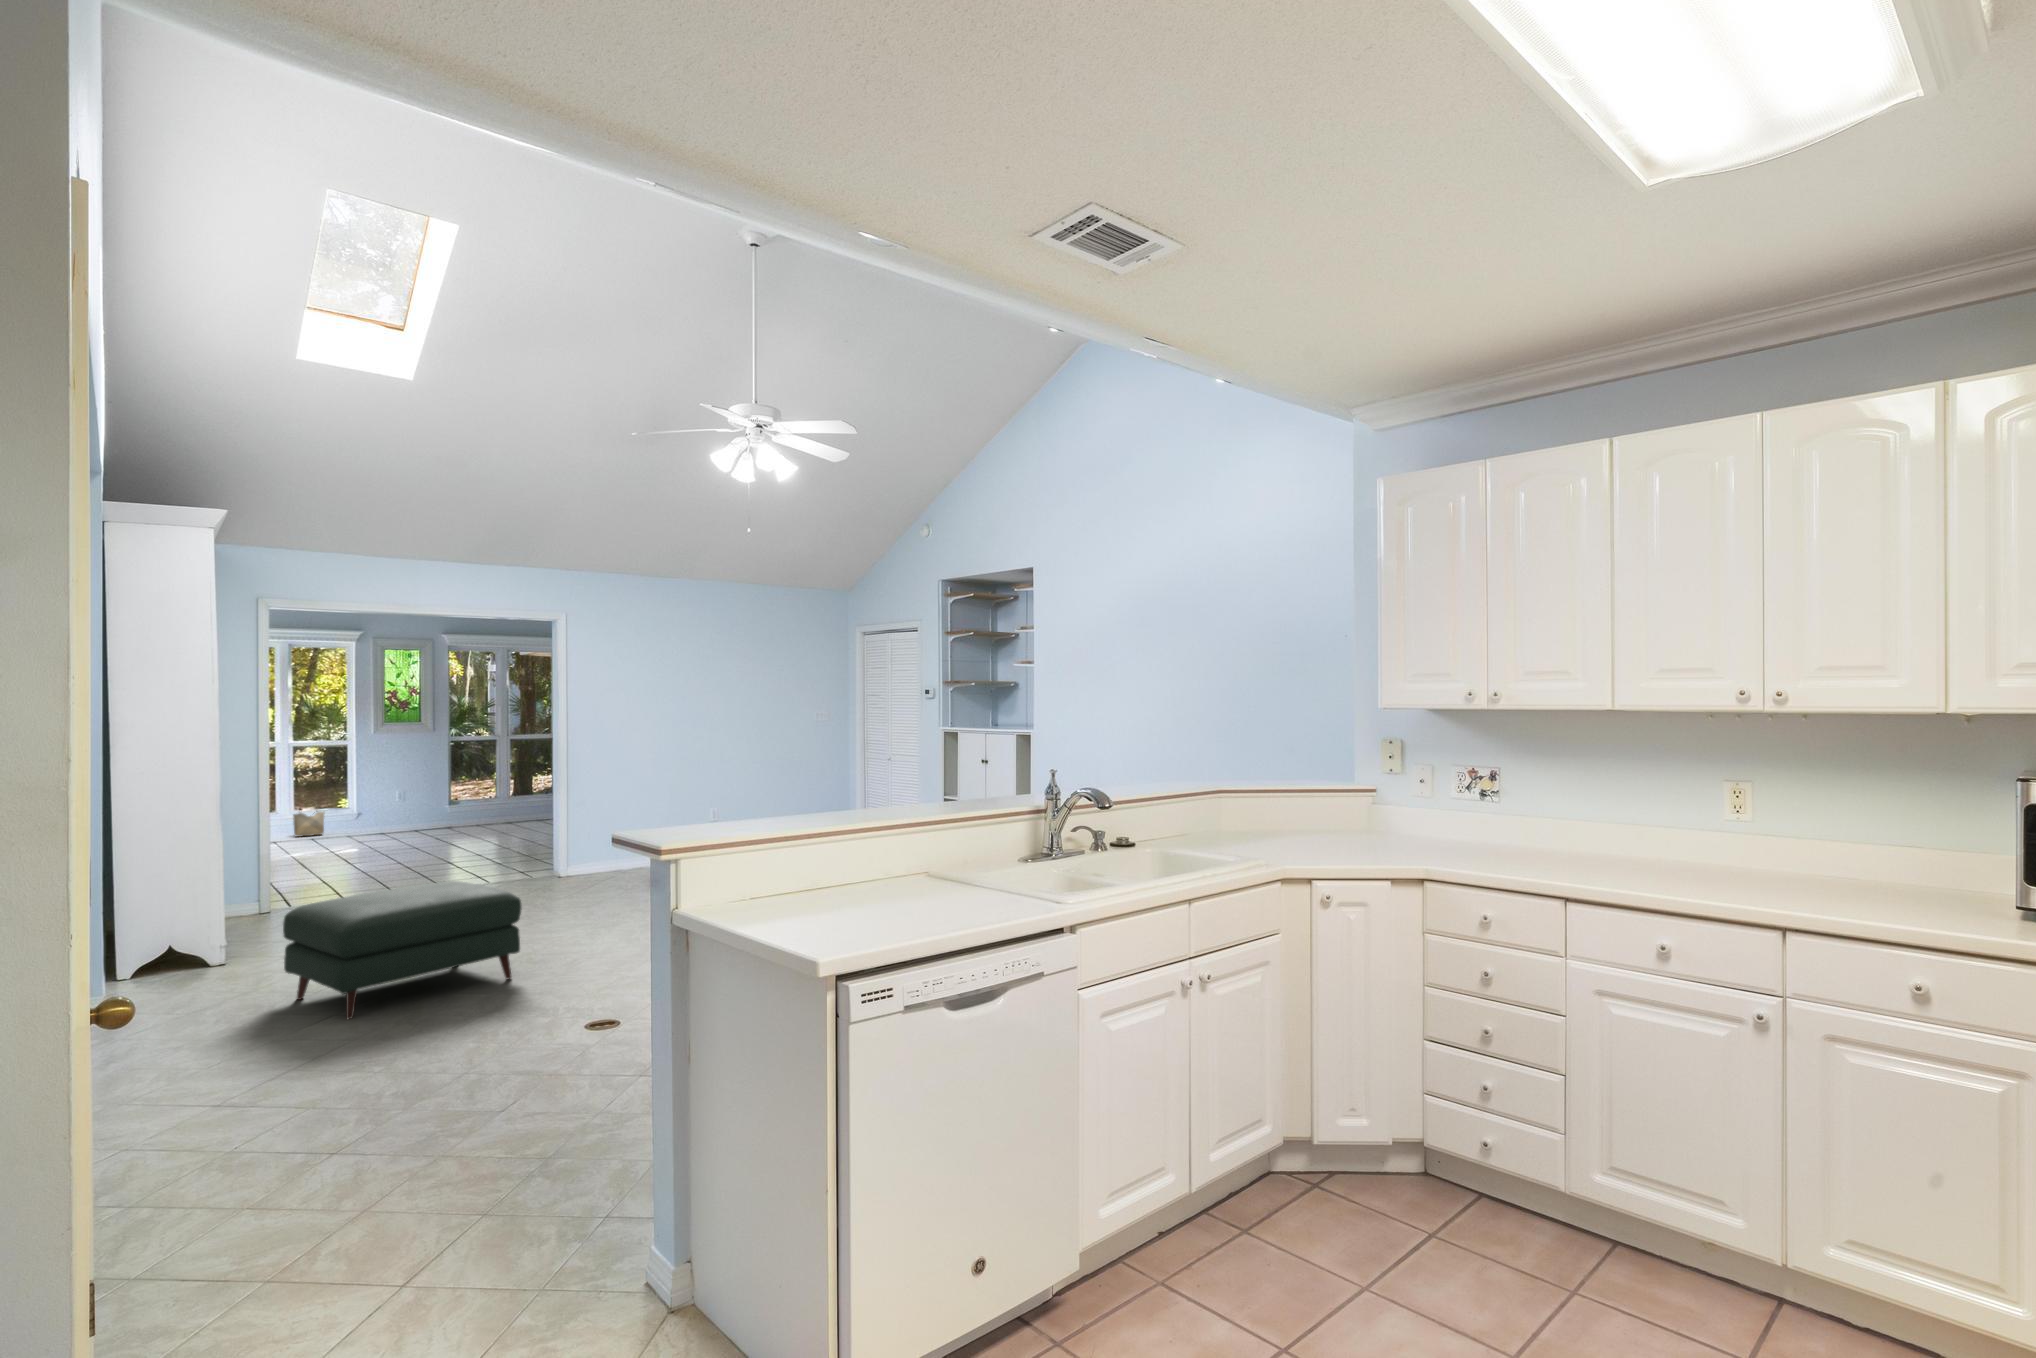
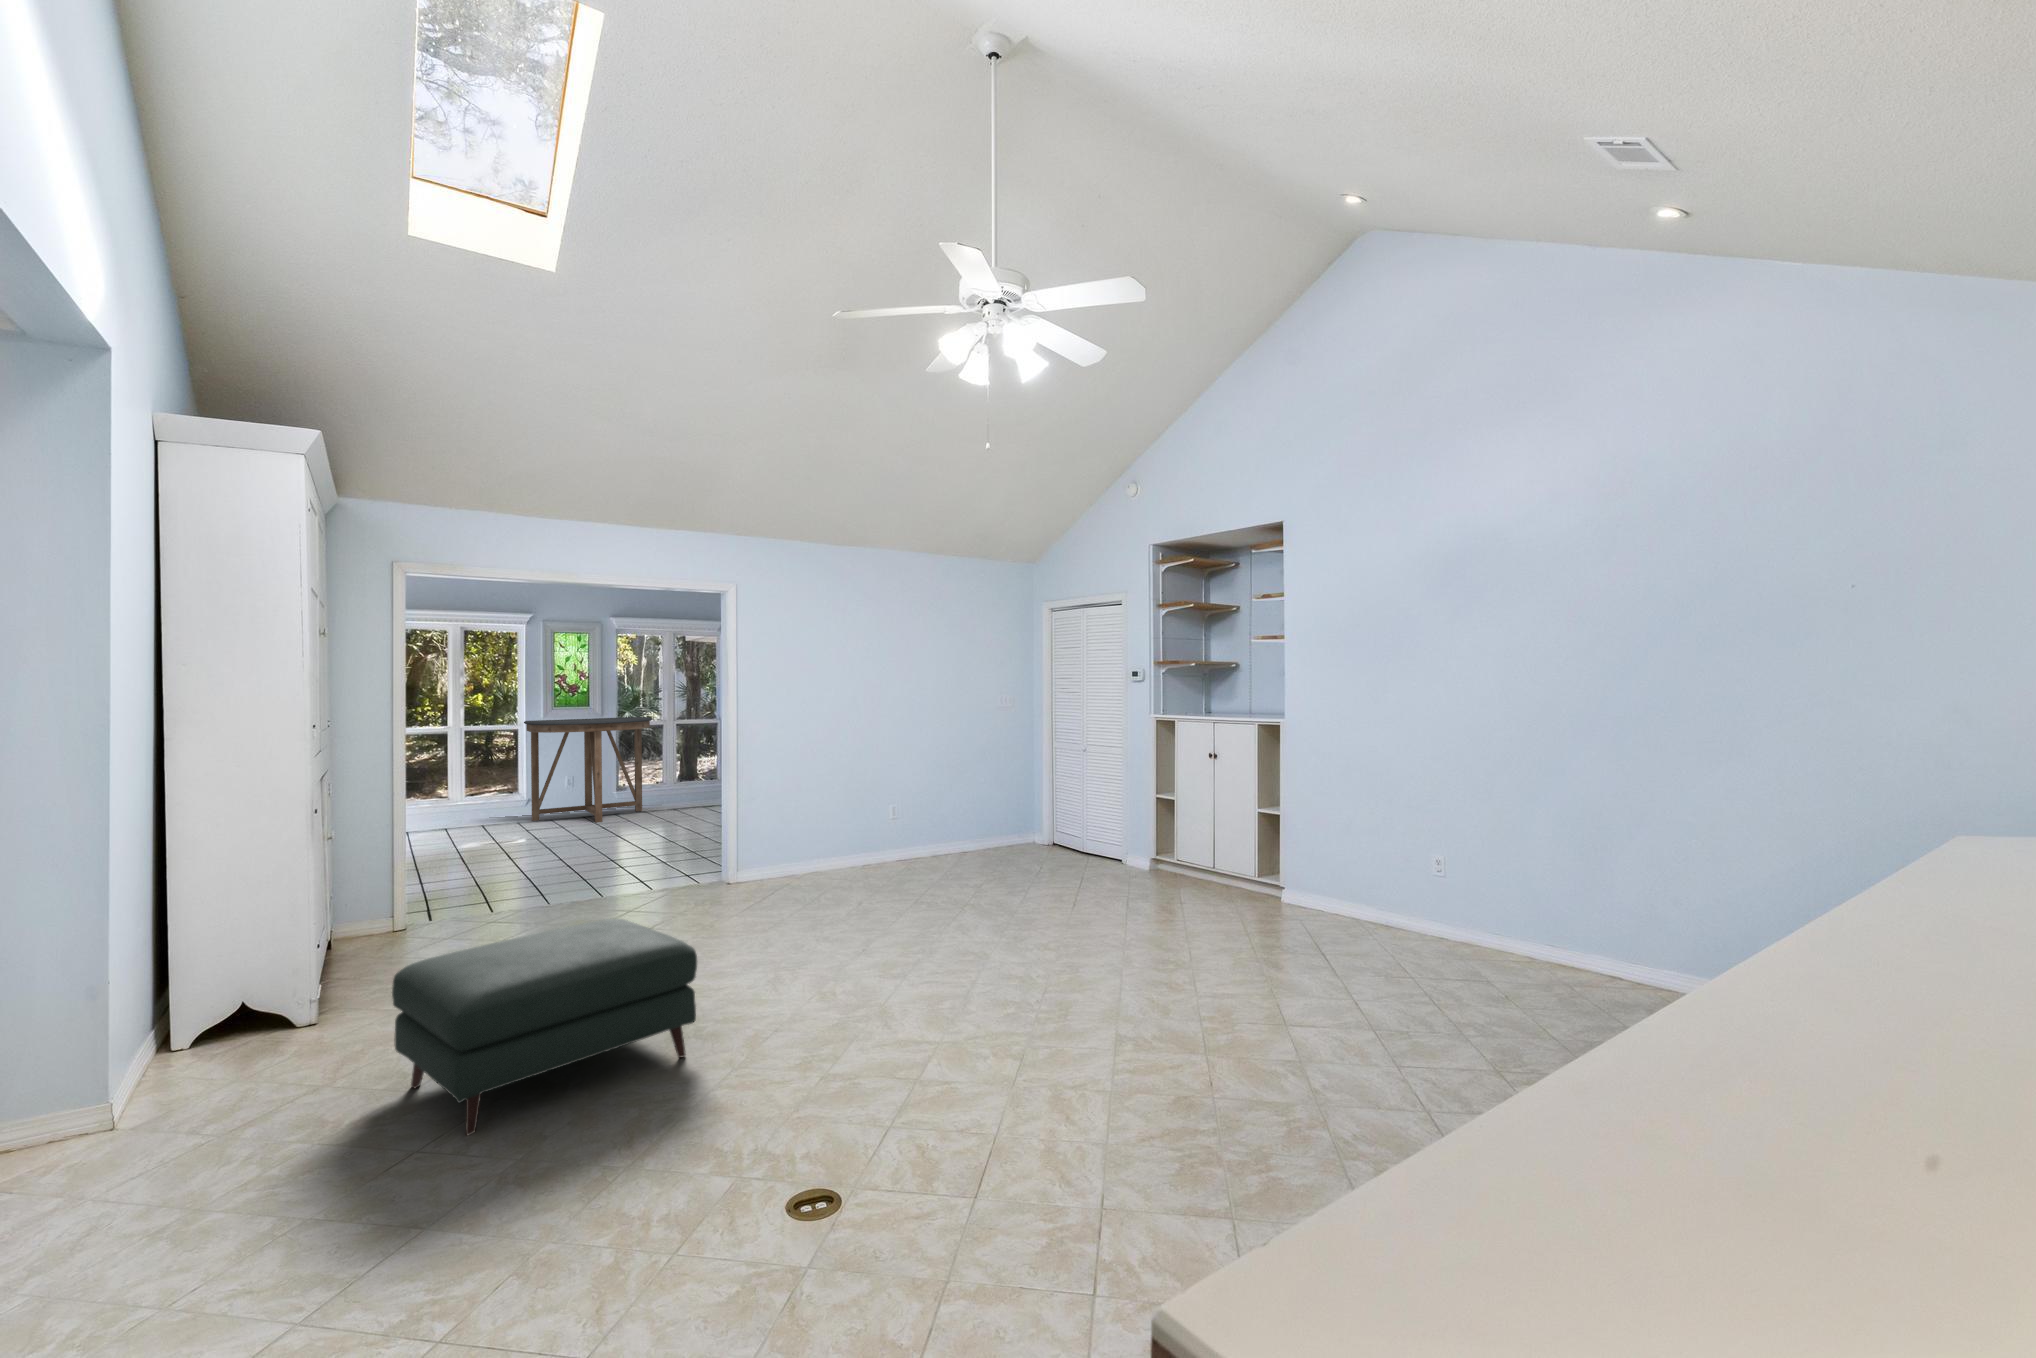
console table: none [353,732,485,835] -> present [524,717,652,823]
woven basket: present [293,800,324,837] -> none [466,785,498,823]

